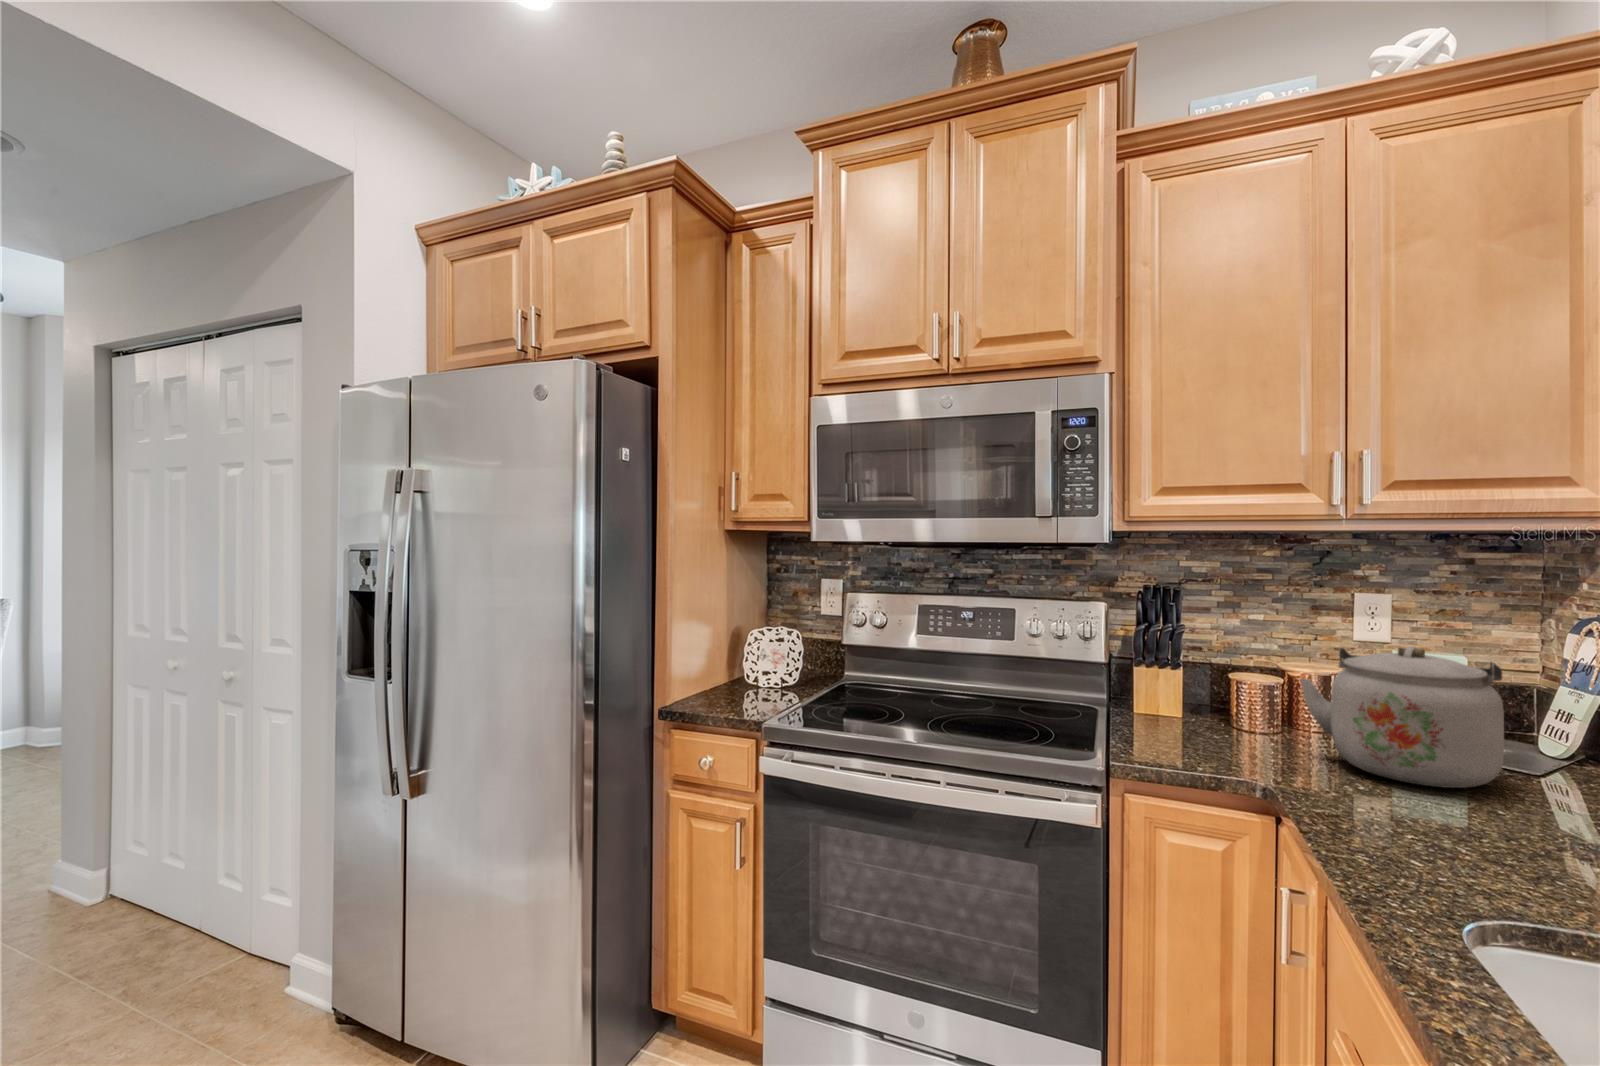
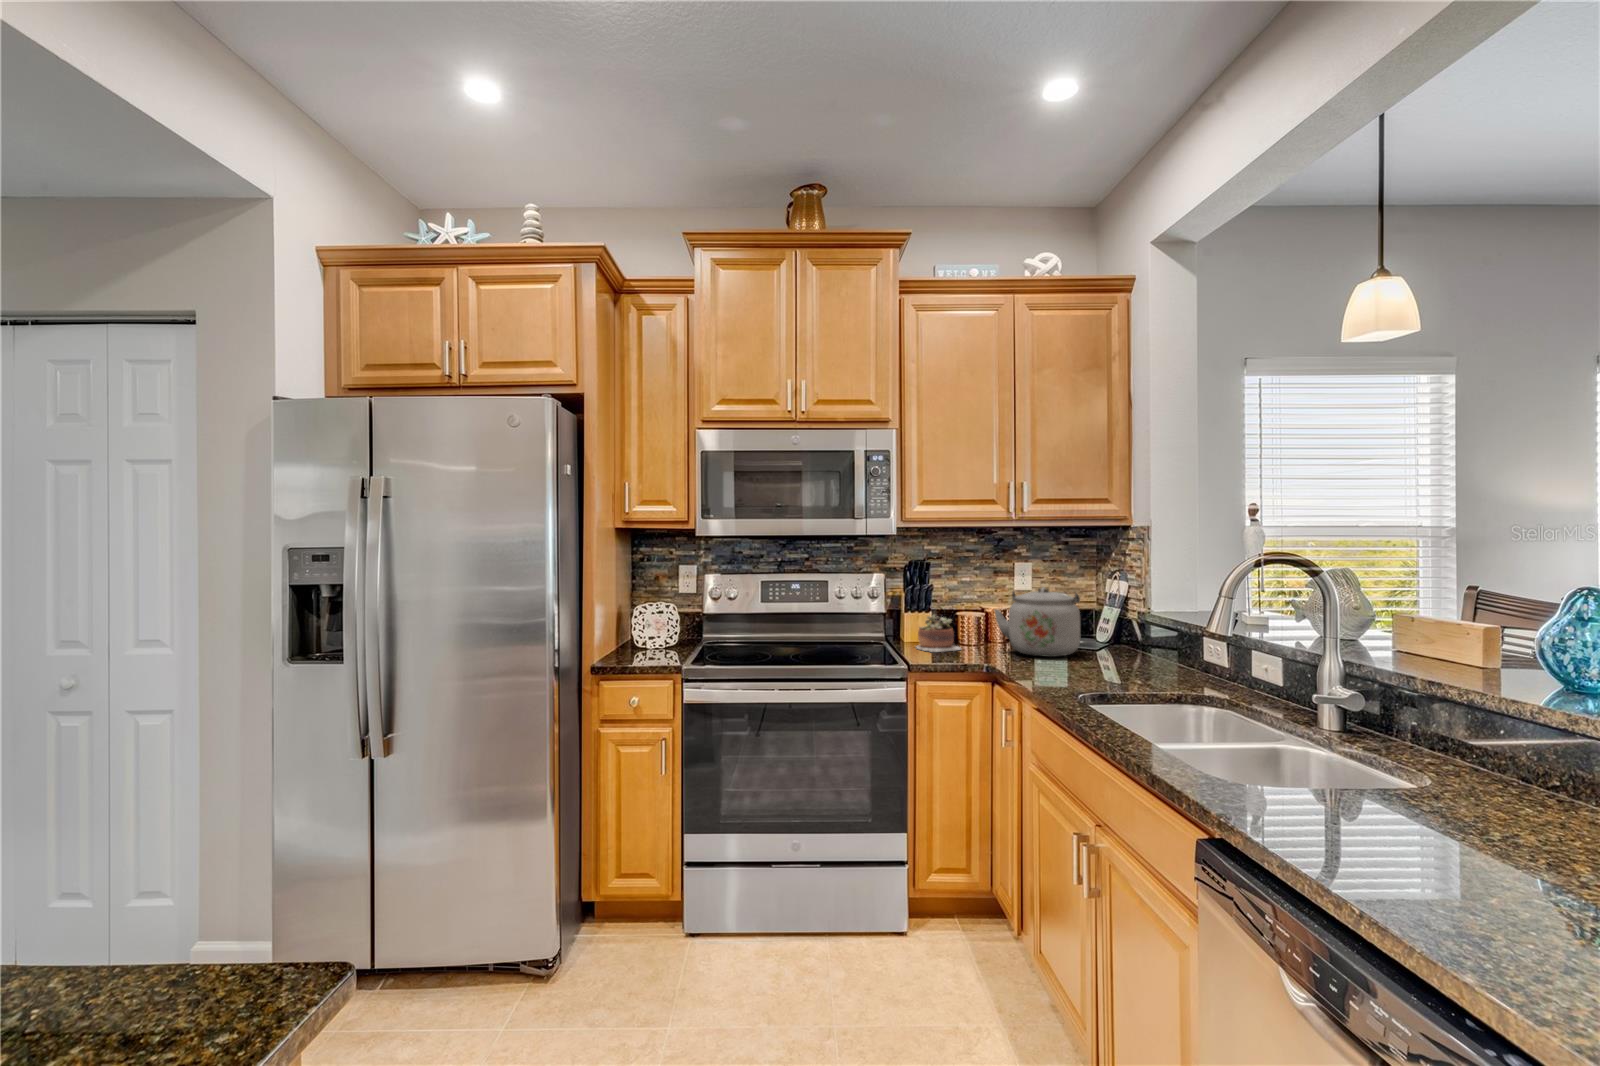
succulent plant: none [1143,675,1234,743] -> present [916,615,961,652]

